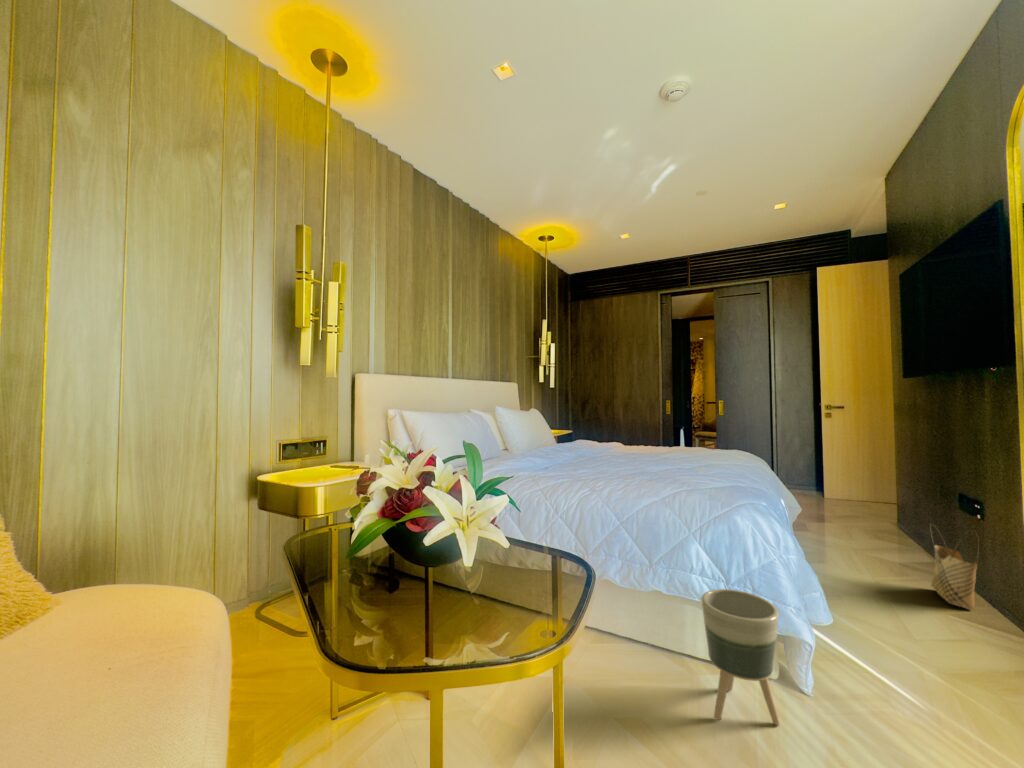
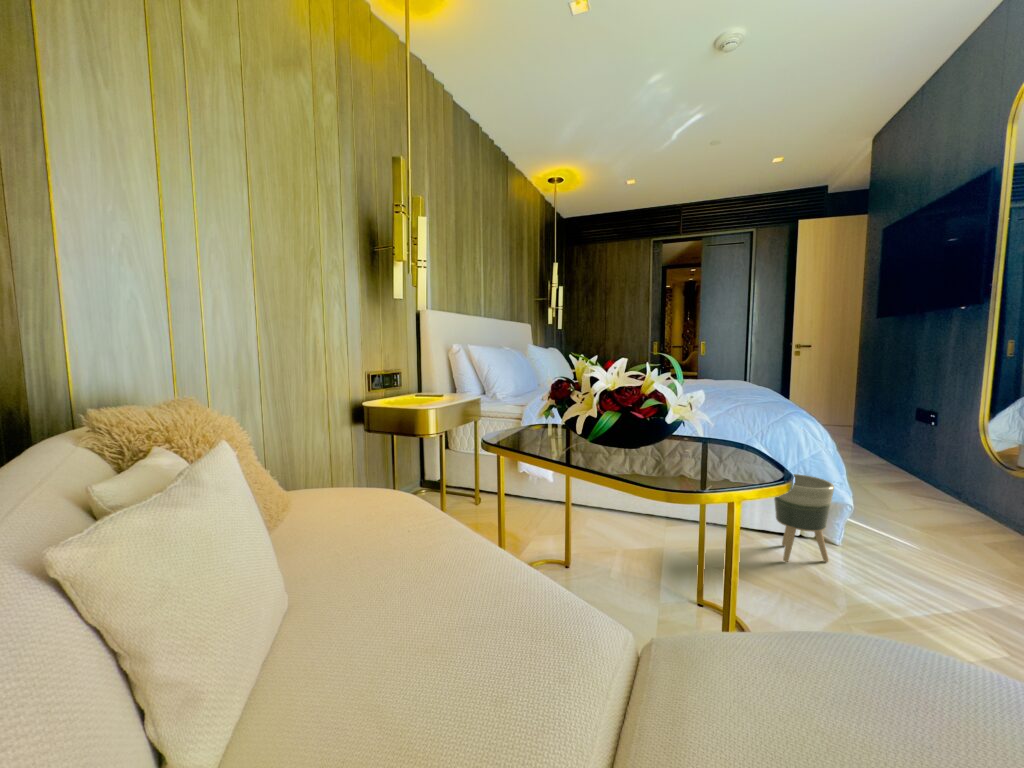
woven basket: present [931,536,978,609] -> none [894,431,936,491]

